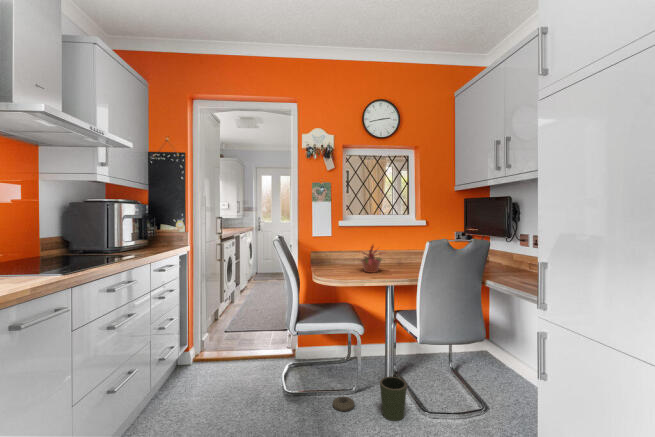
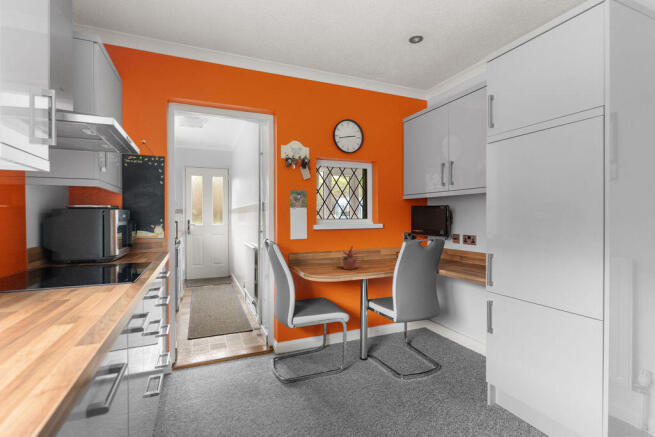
trash can: present [332,377,407,421] -> none [329,353,391,387]

